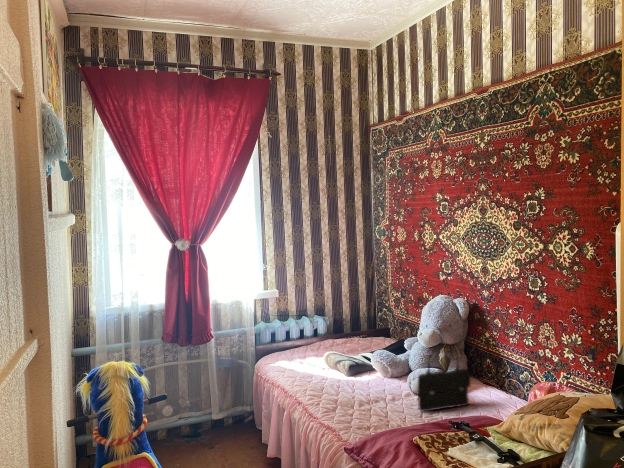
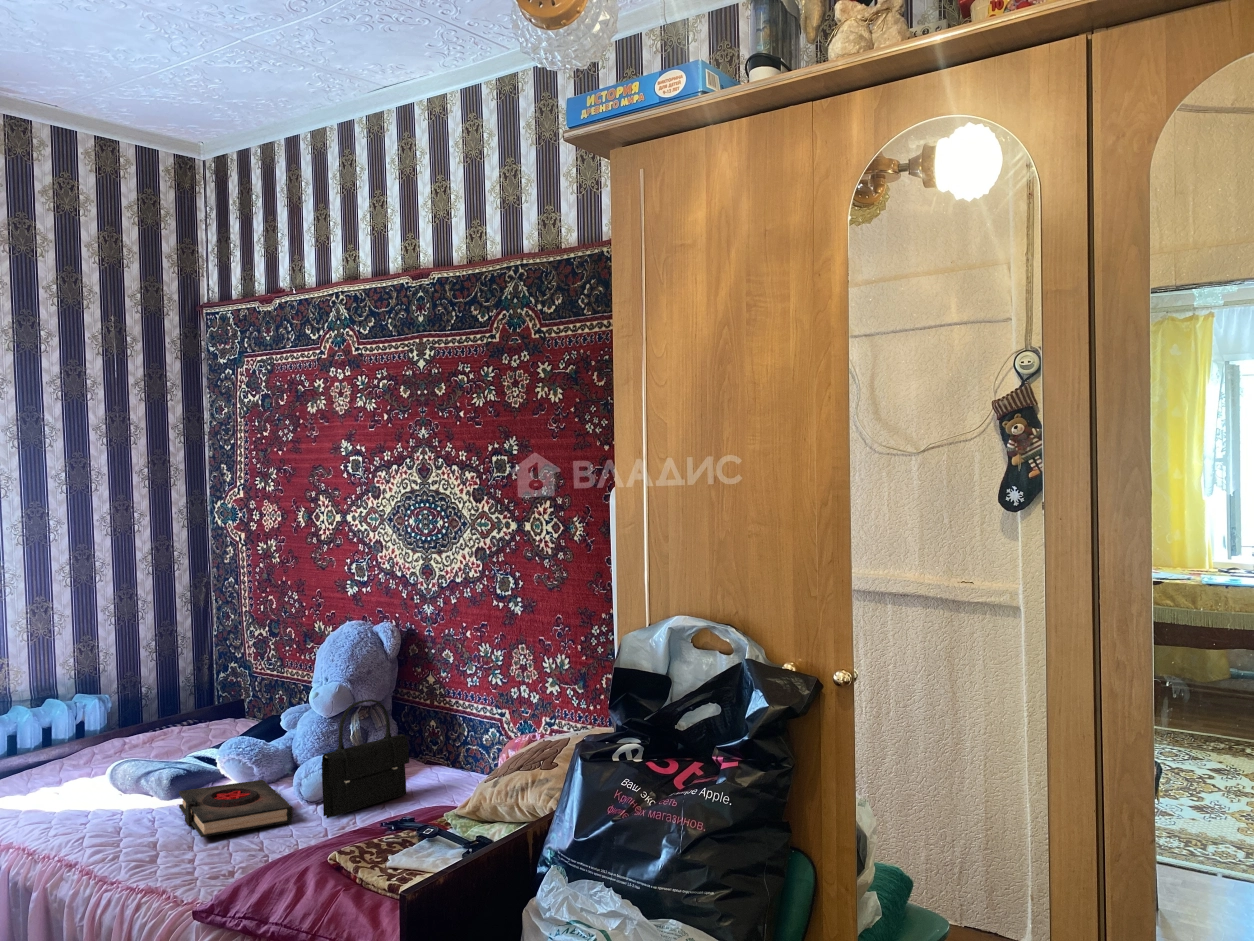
book: none [346,381,401,410] -> present [179,780,293,837]

